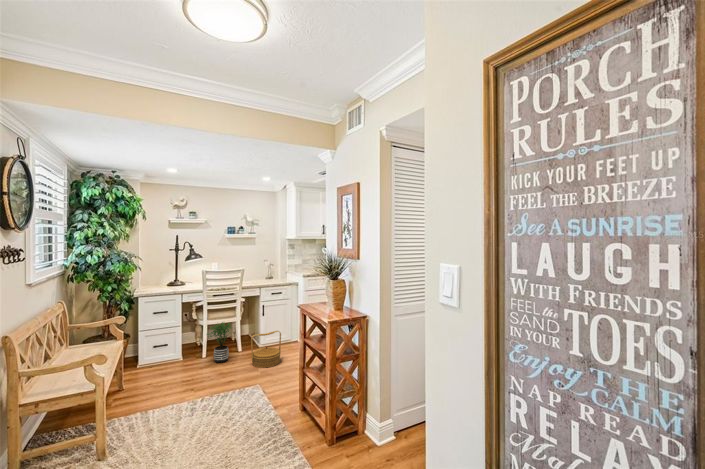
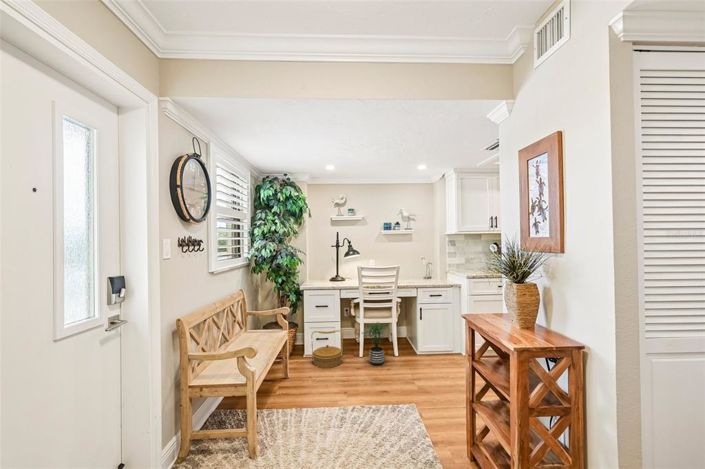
basket: present [251,331,281,368] -> present [311,330,343,368]

